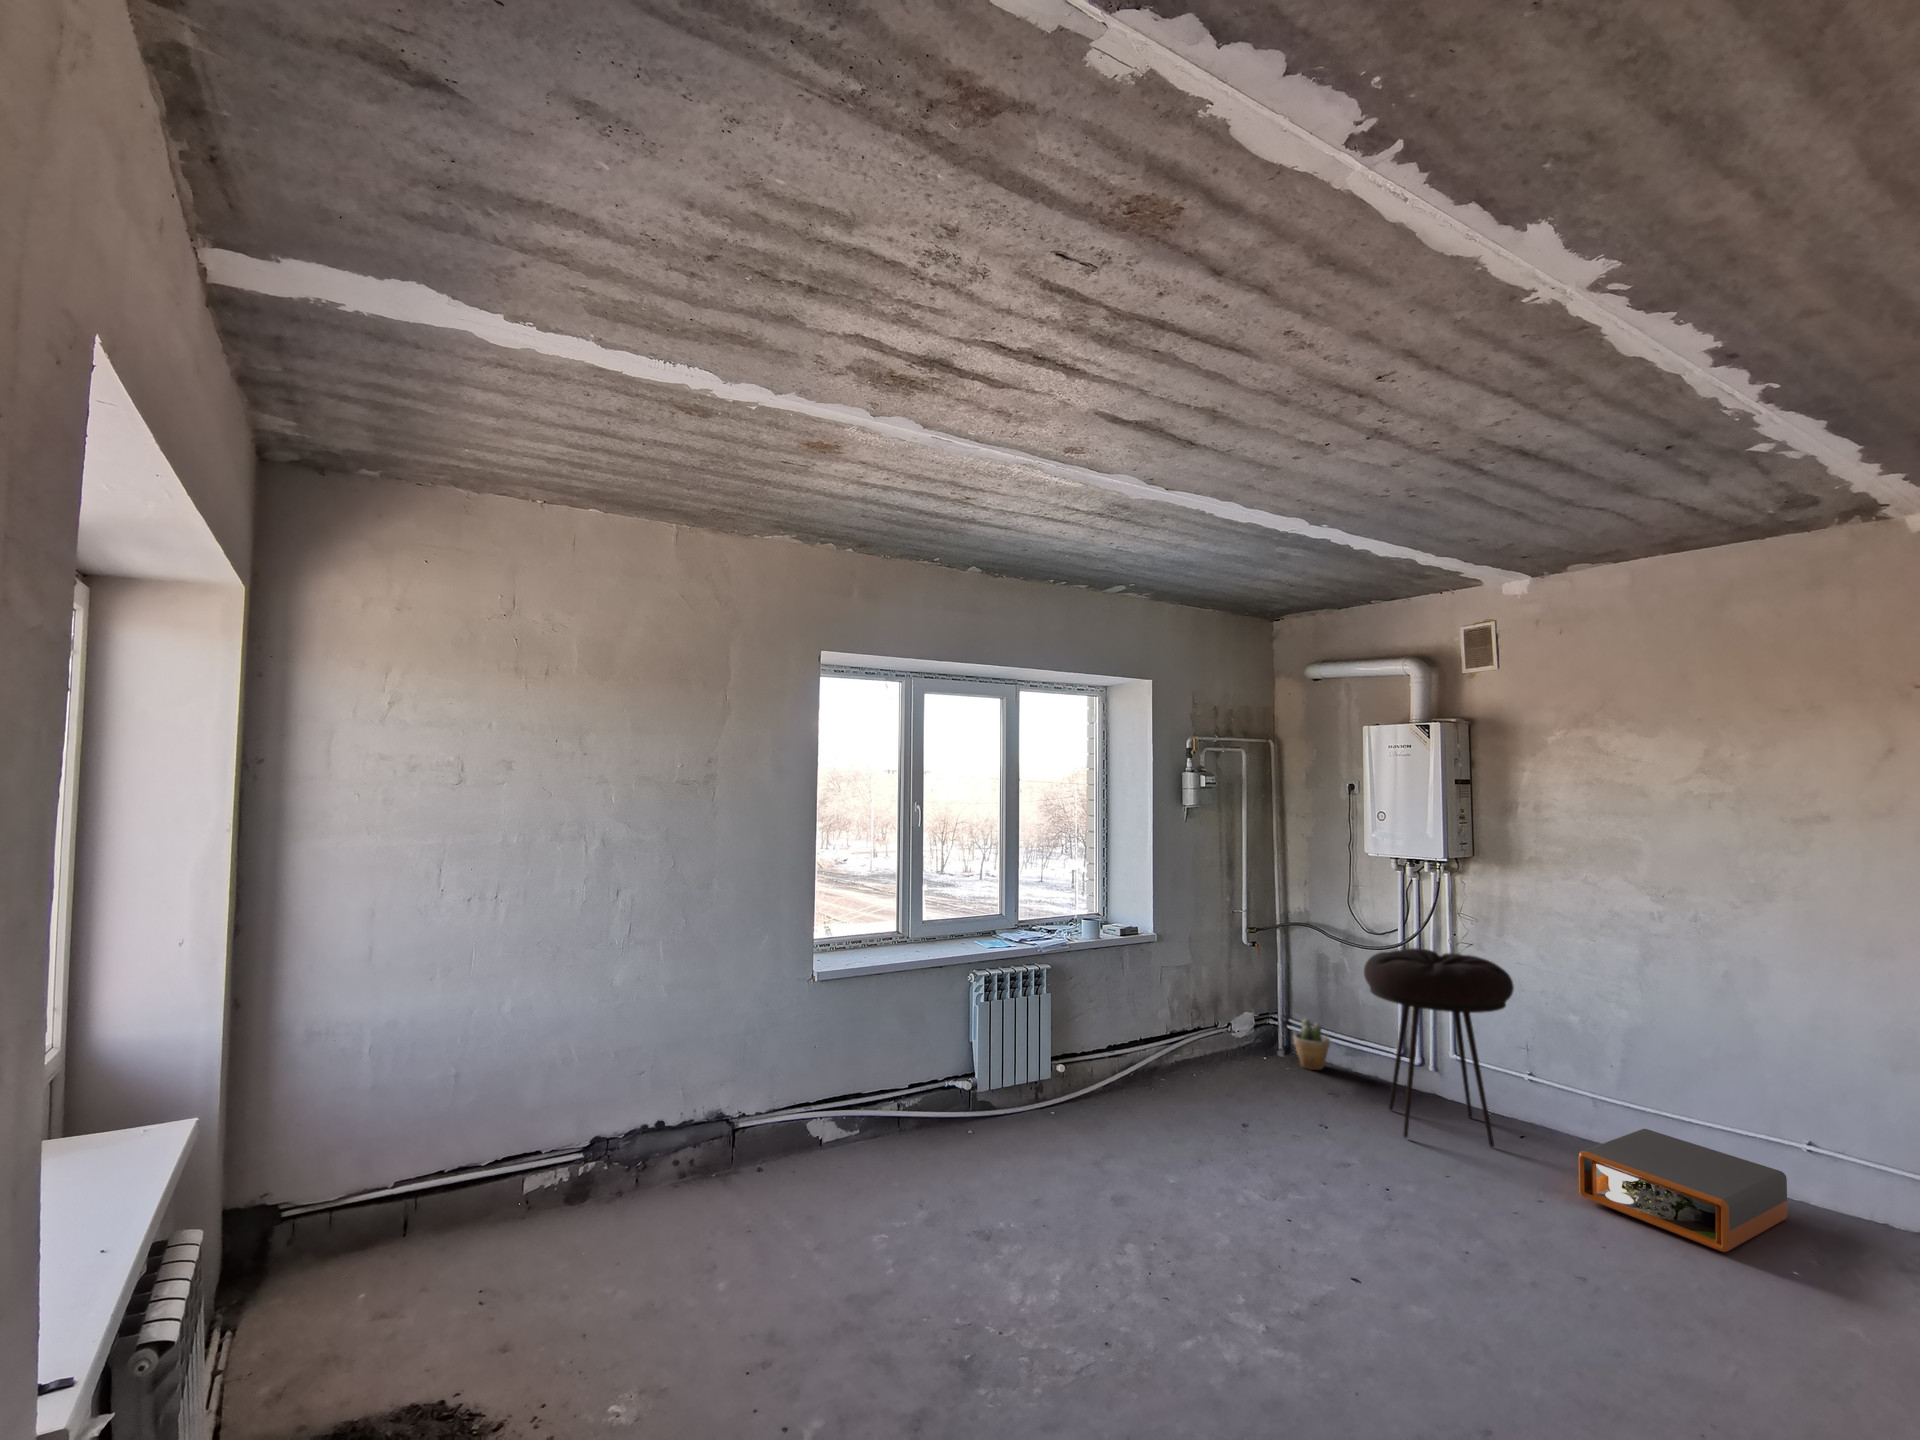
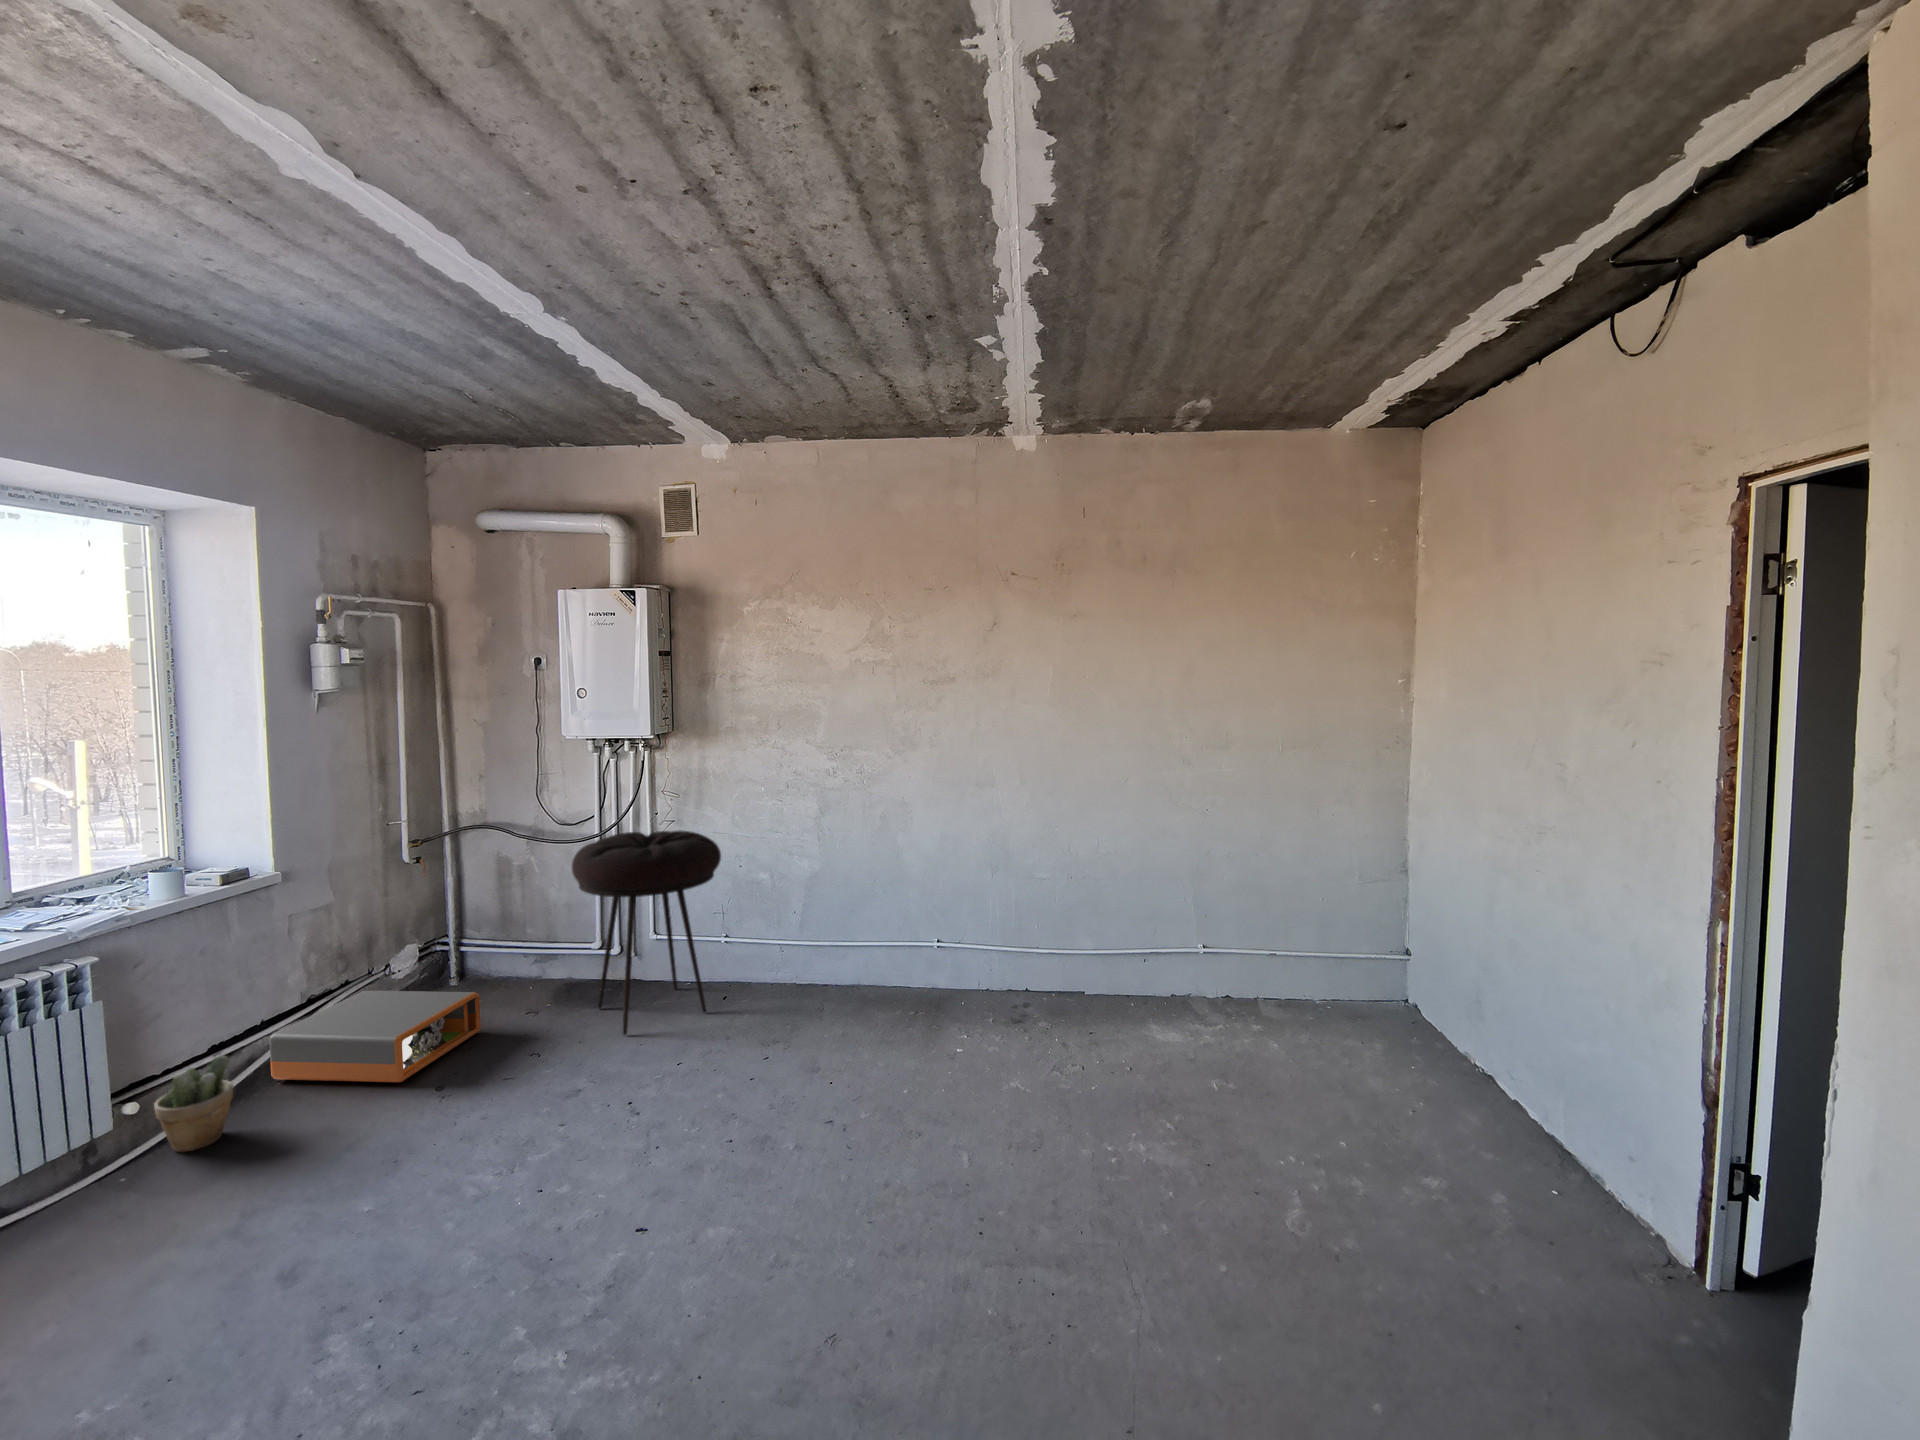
potted plant: present [1294,1019,1330,1070] -> present [154,1055,234,1152]
storage box: present [1579,1129,1788,1252] -> present [269,990,480,1082]

